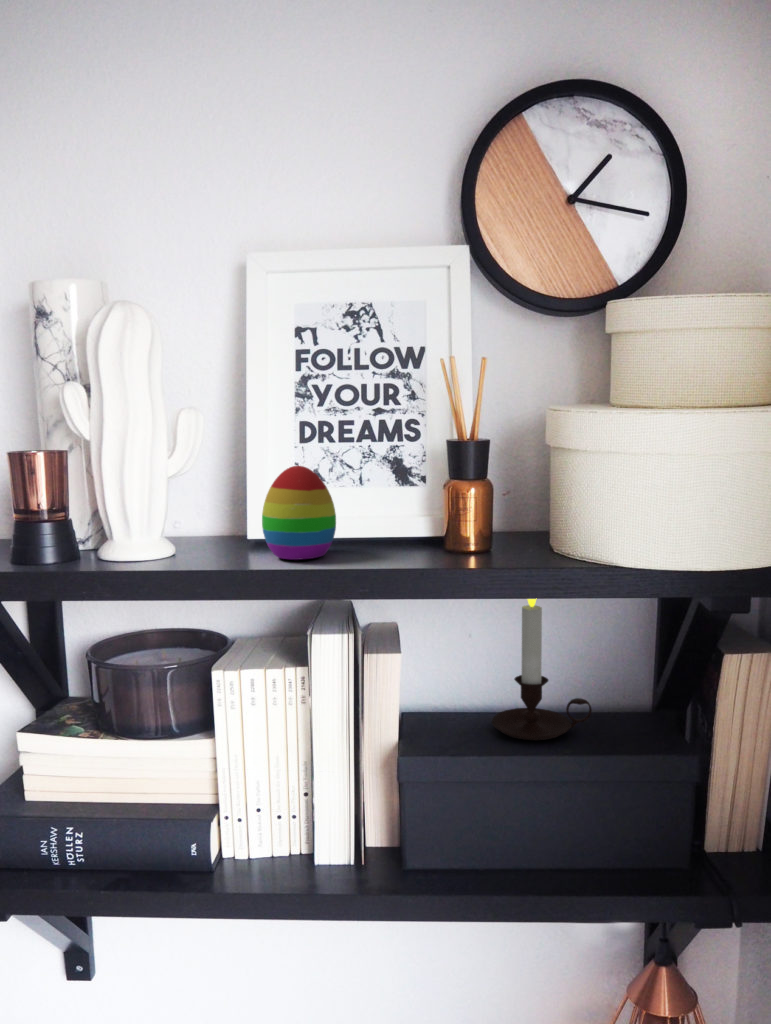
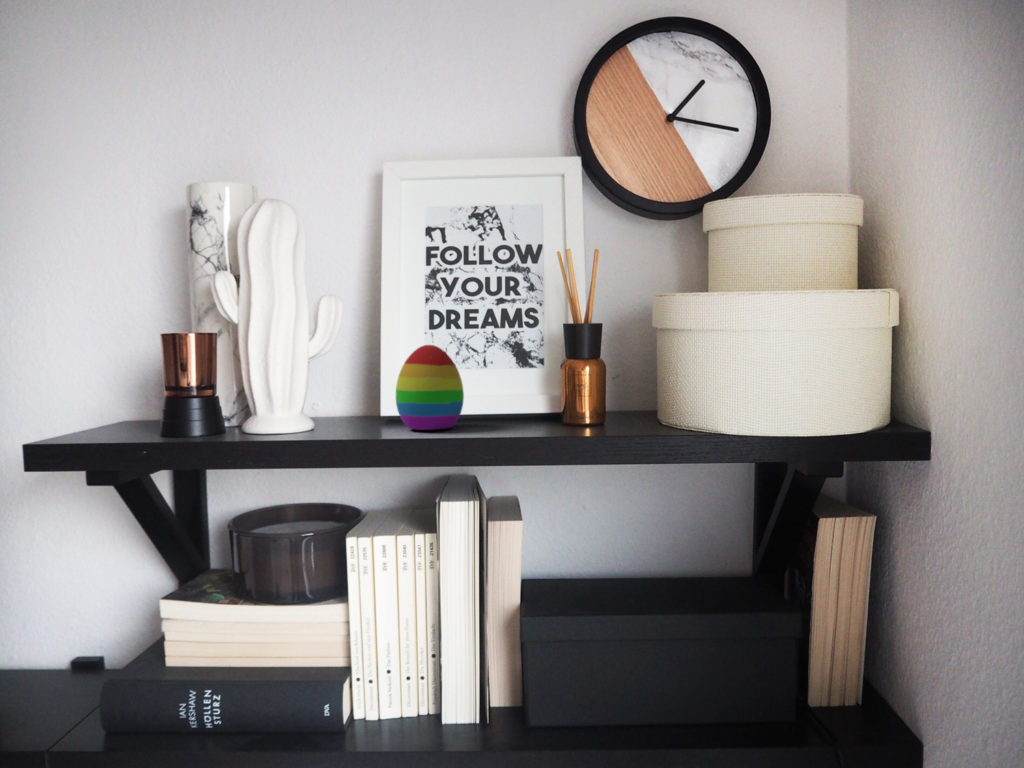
candle: present [492,598,592,740] -> none [607,438,699,601]

